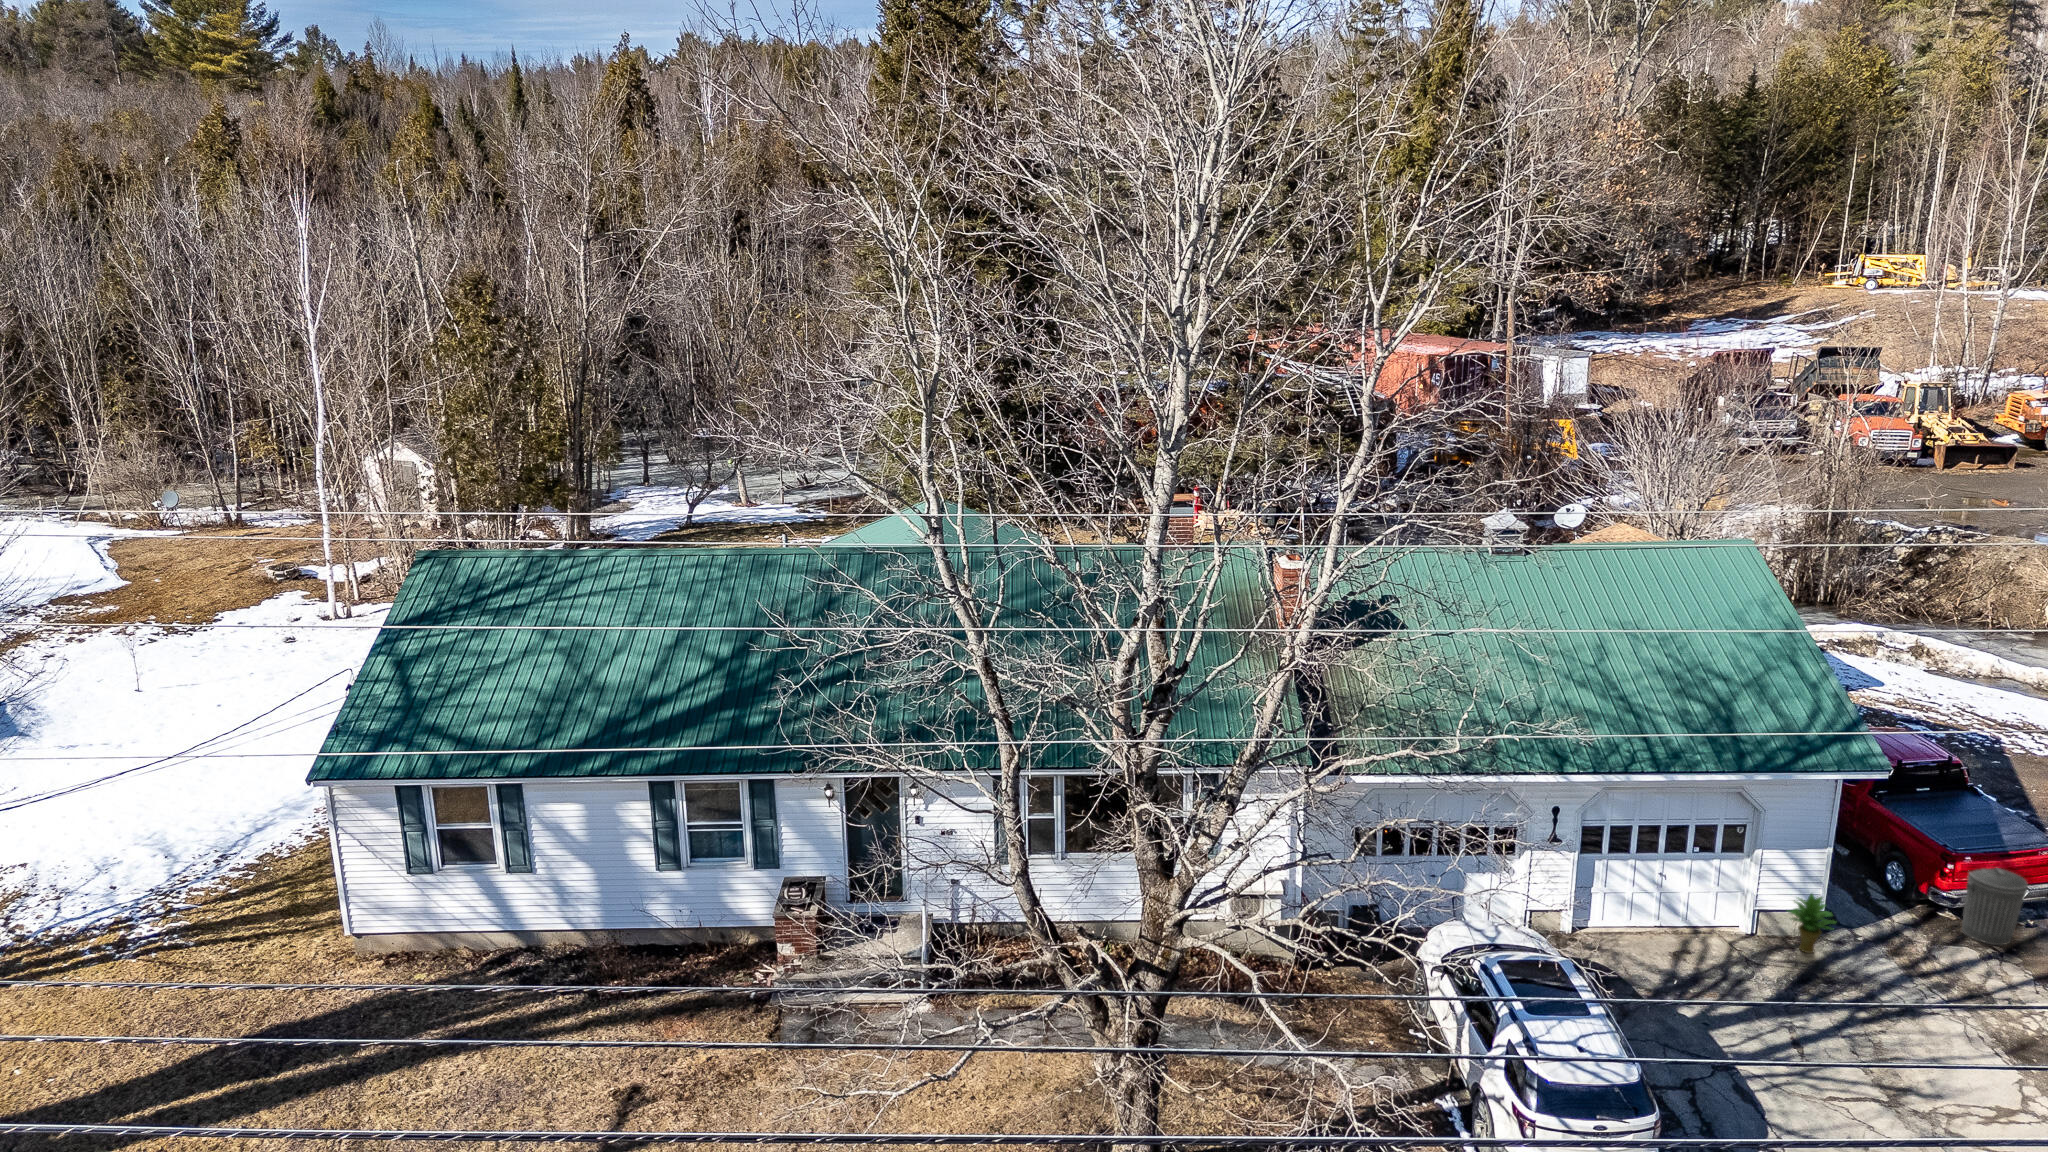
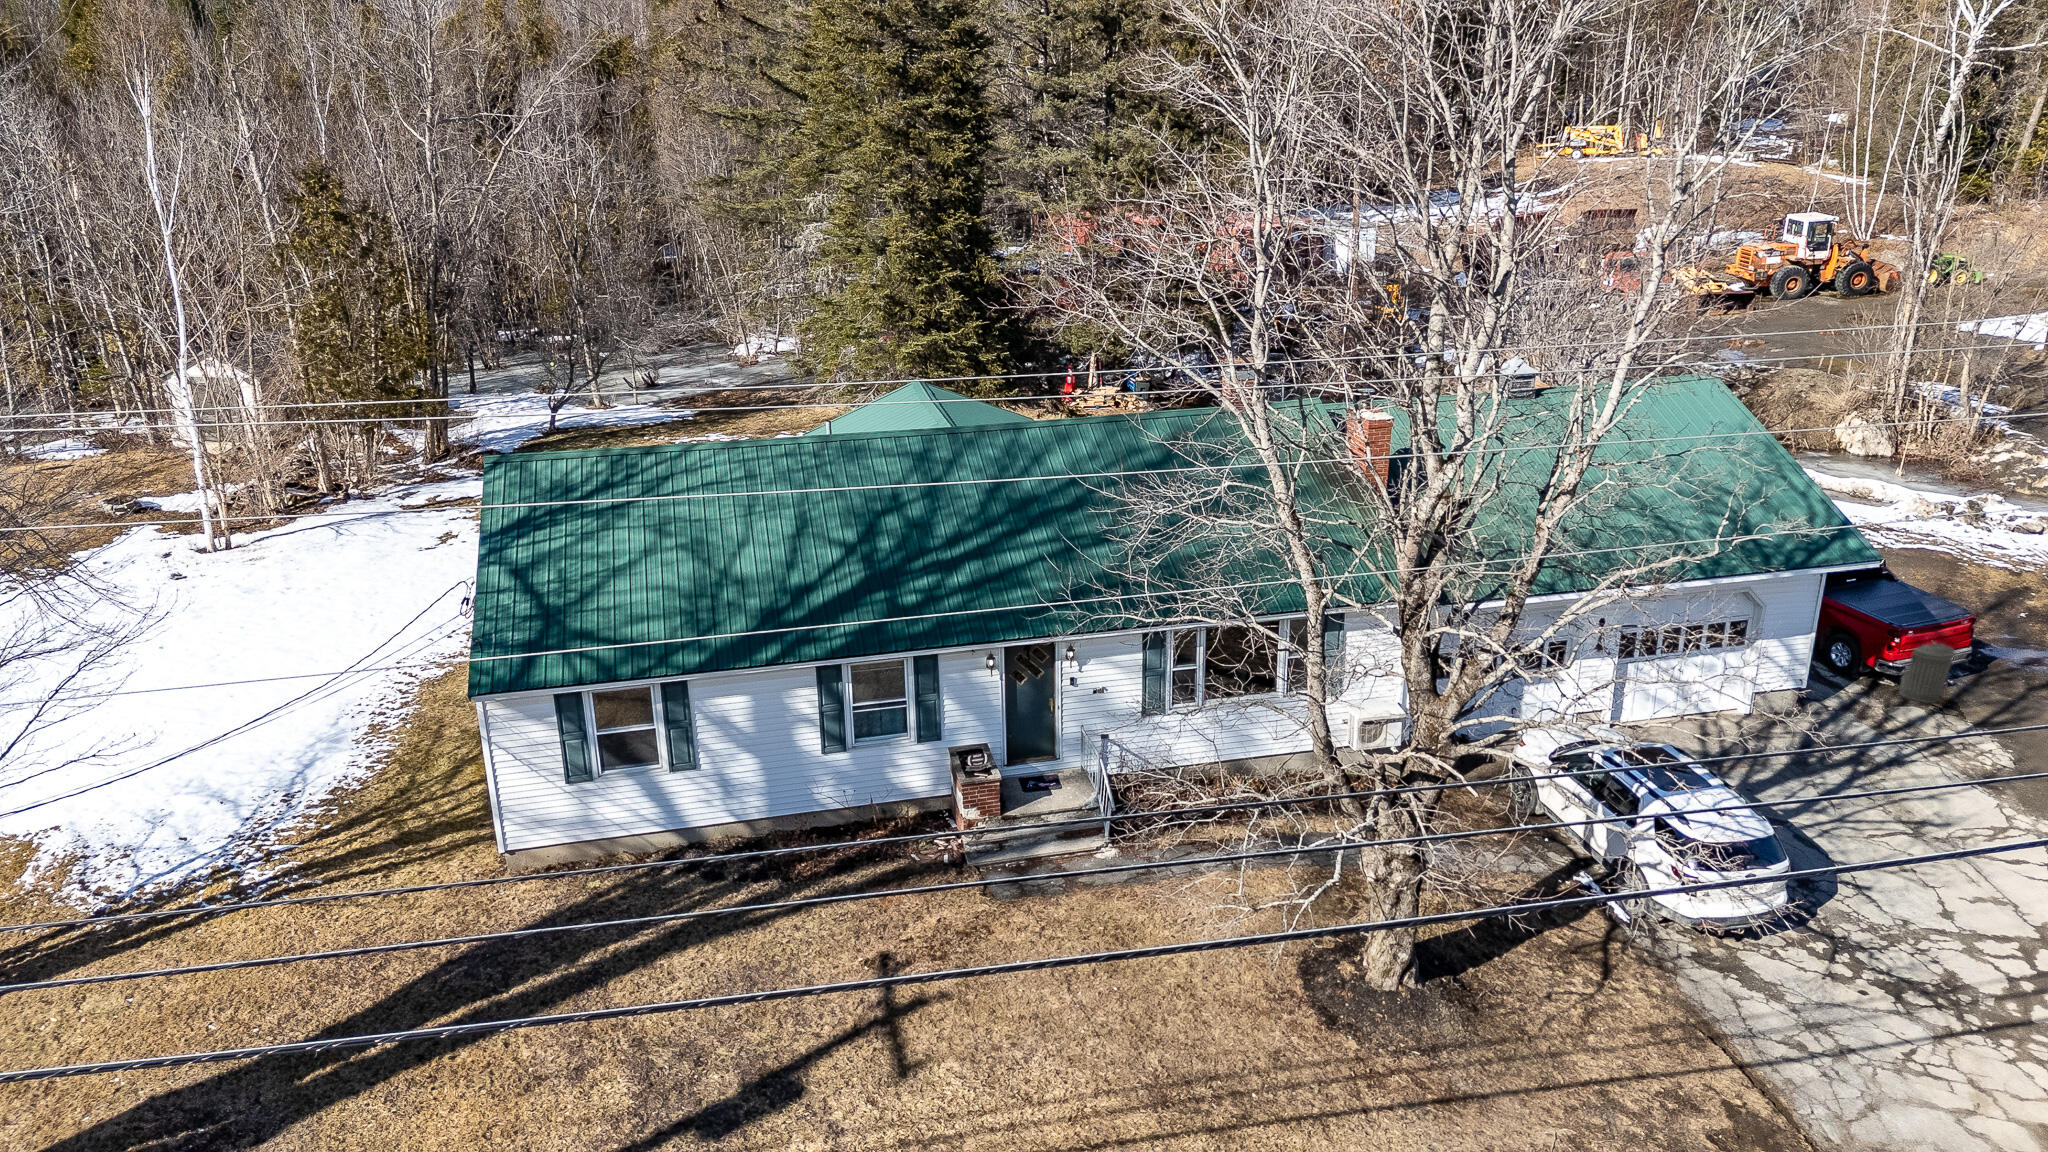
potted plant: present [1788,894,1835,953] -> none [1781,674,1824,724]

